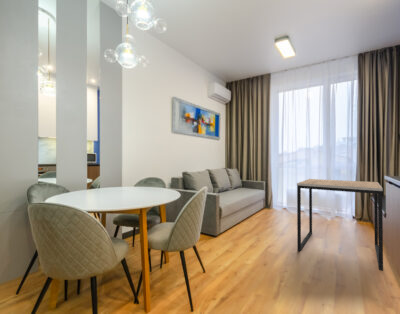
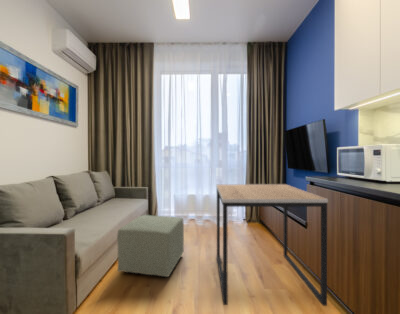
ottoman: none [239,197,284,233] -> present [117,215,184,277]

